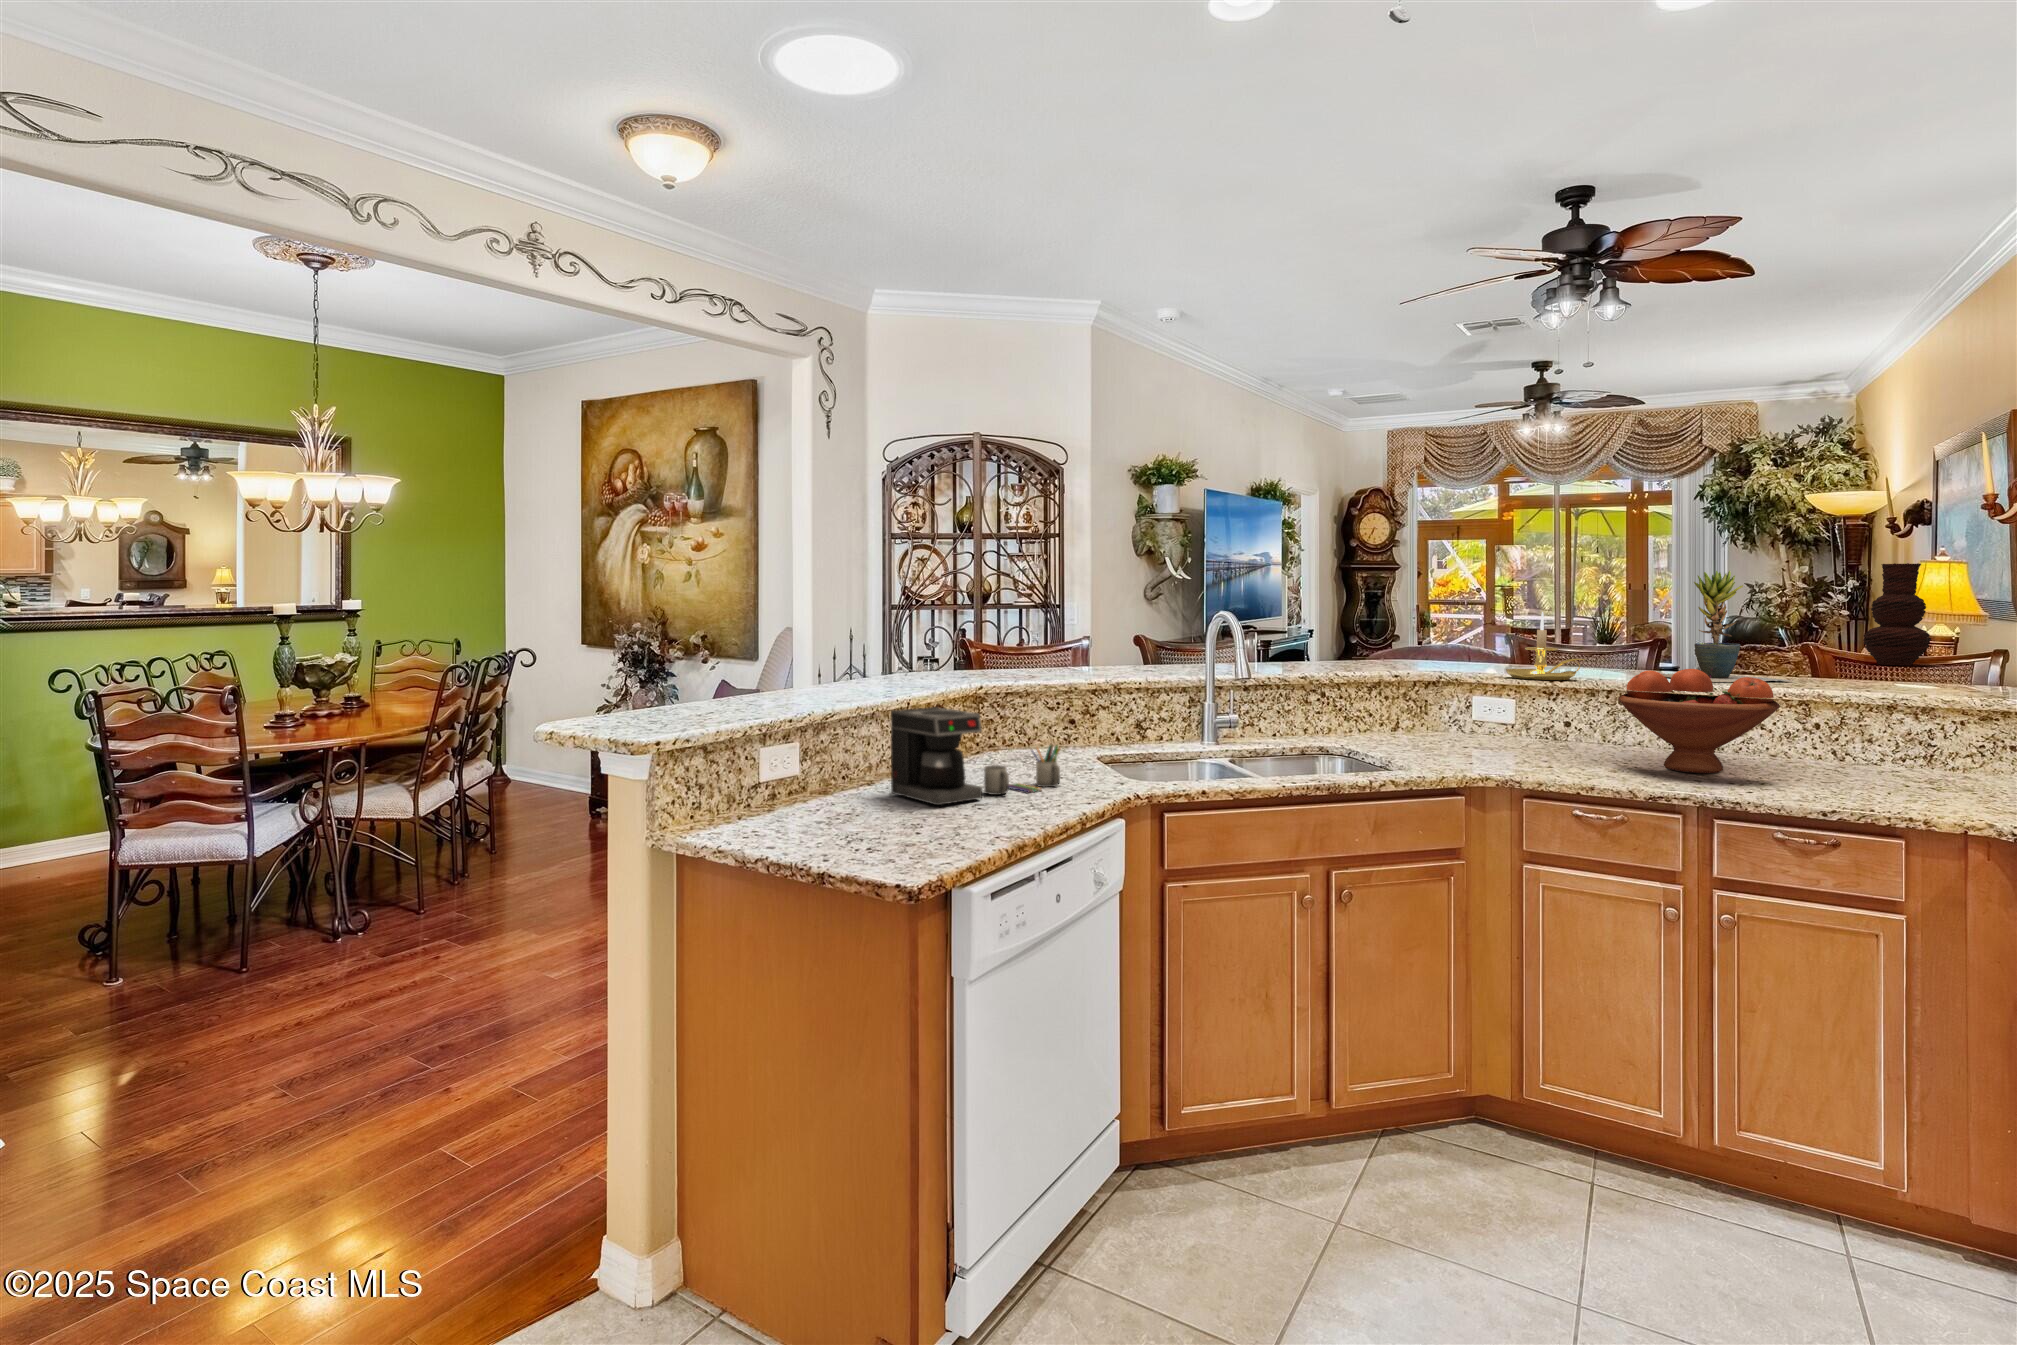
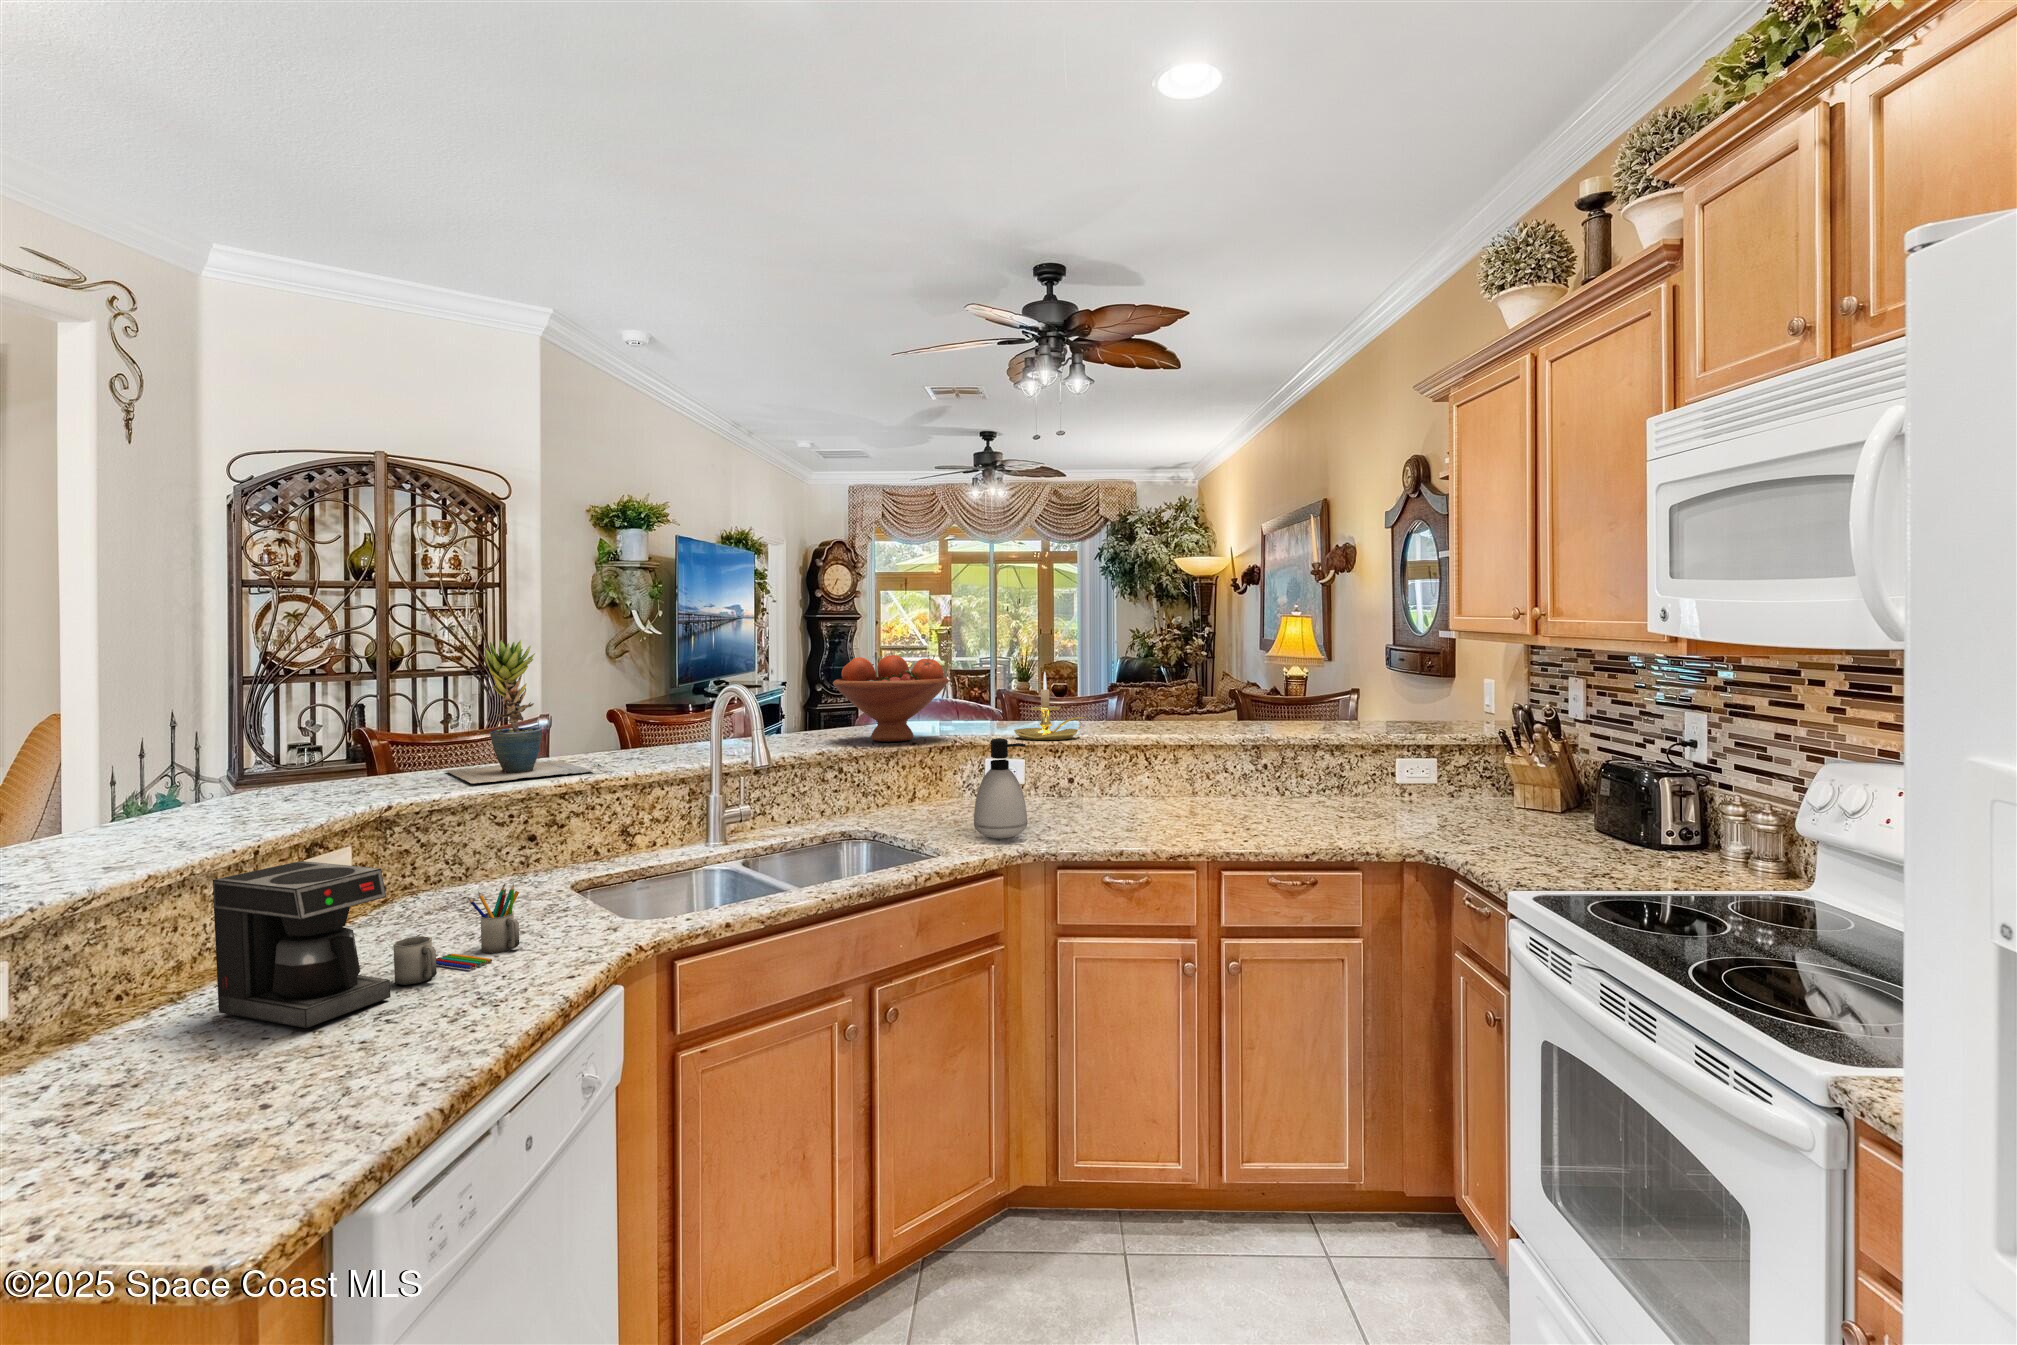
vase: present [1863,563,1931,666] -> none [1247,616,1291,699]
potted plant: present [1662,571,1790,682] -> present [446,640,593,783]
soap dispenser: none [1443,669,1498,763] -> present [974,738,1027,839]
fruit bowl: present [1618,669,1780,773] -> present [833,655,949,742]

